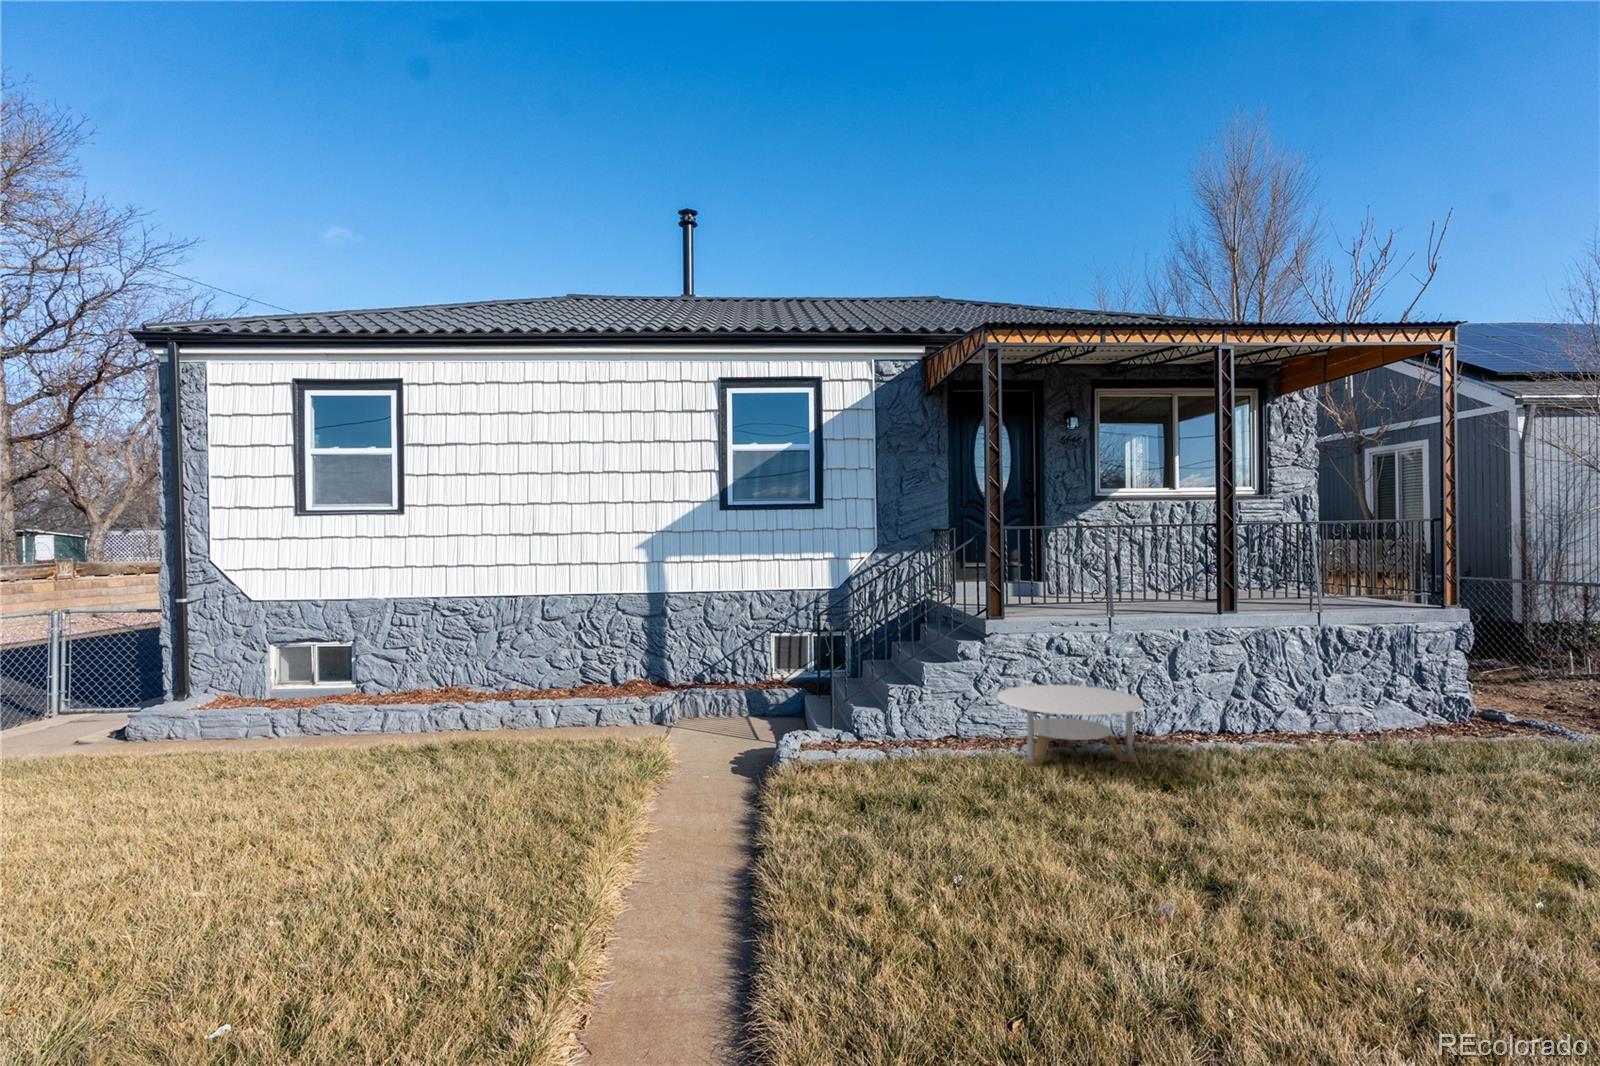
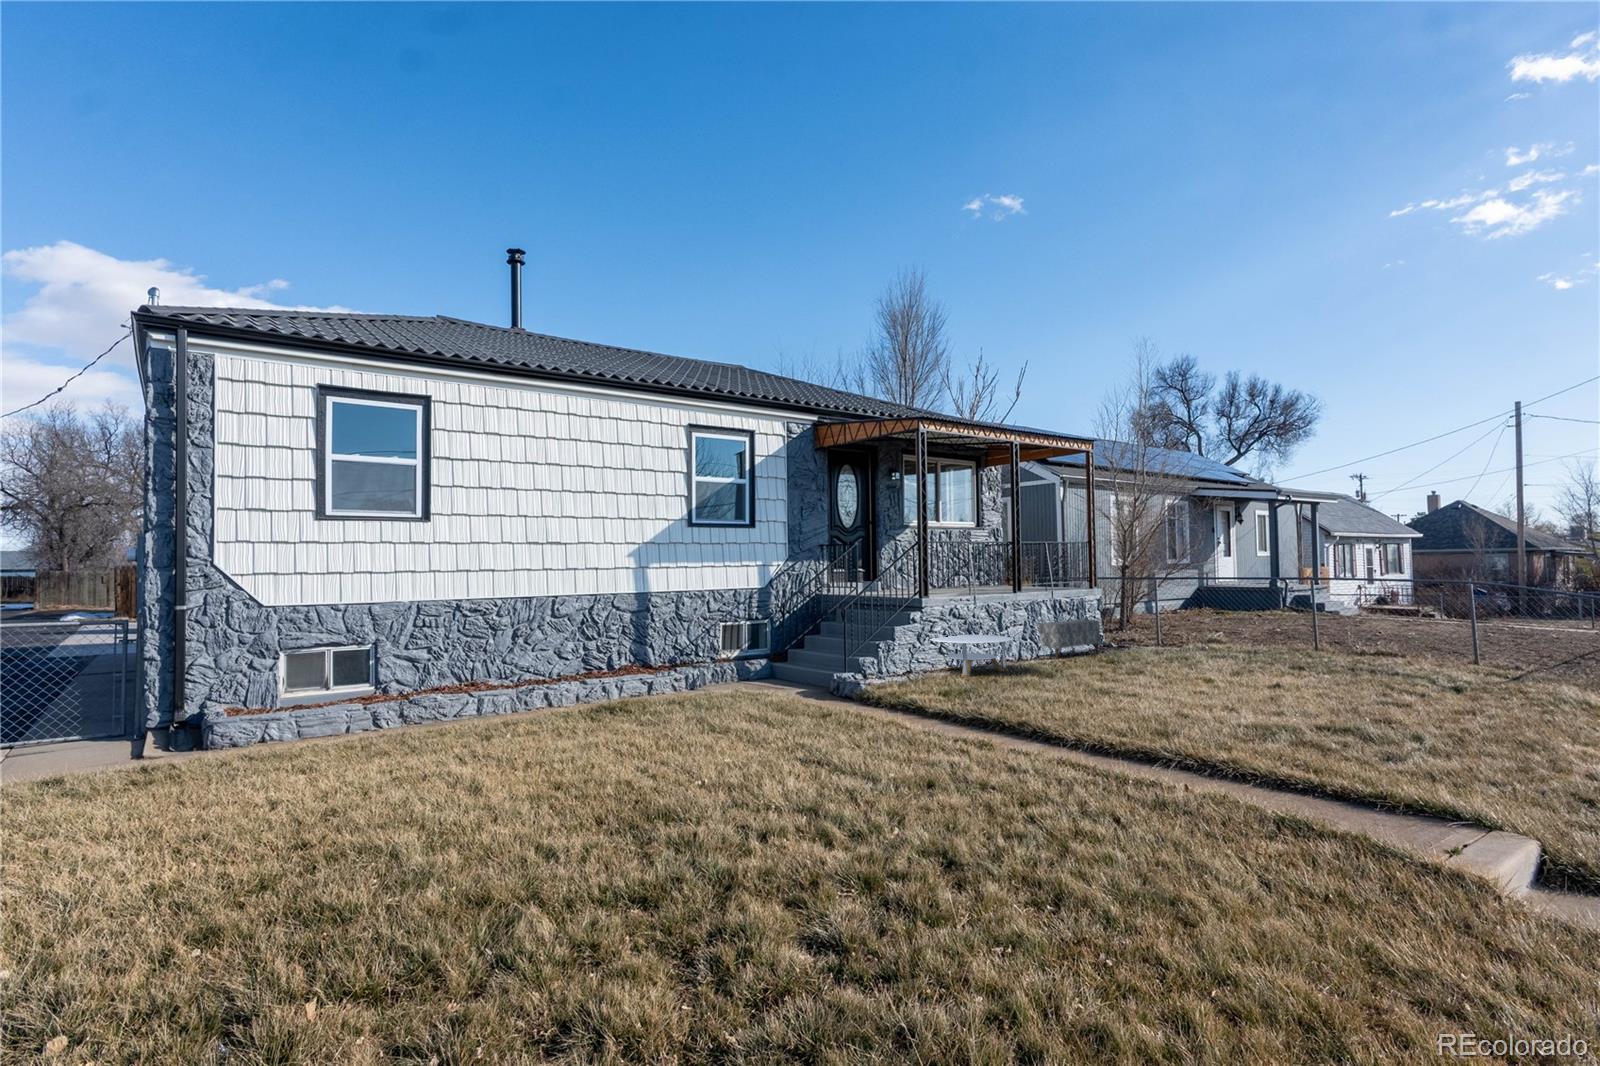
bench: none [1262,667,1430,744] -> present [1037,619,1101,659]

